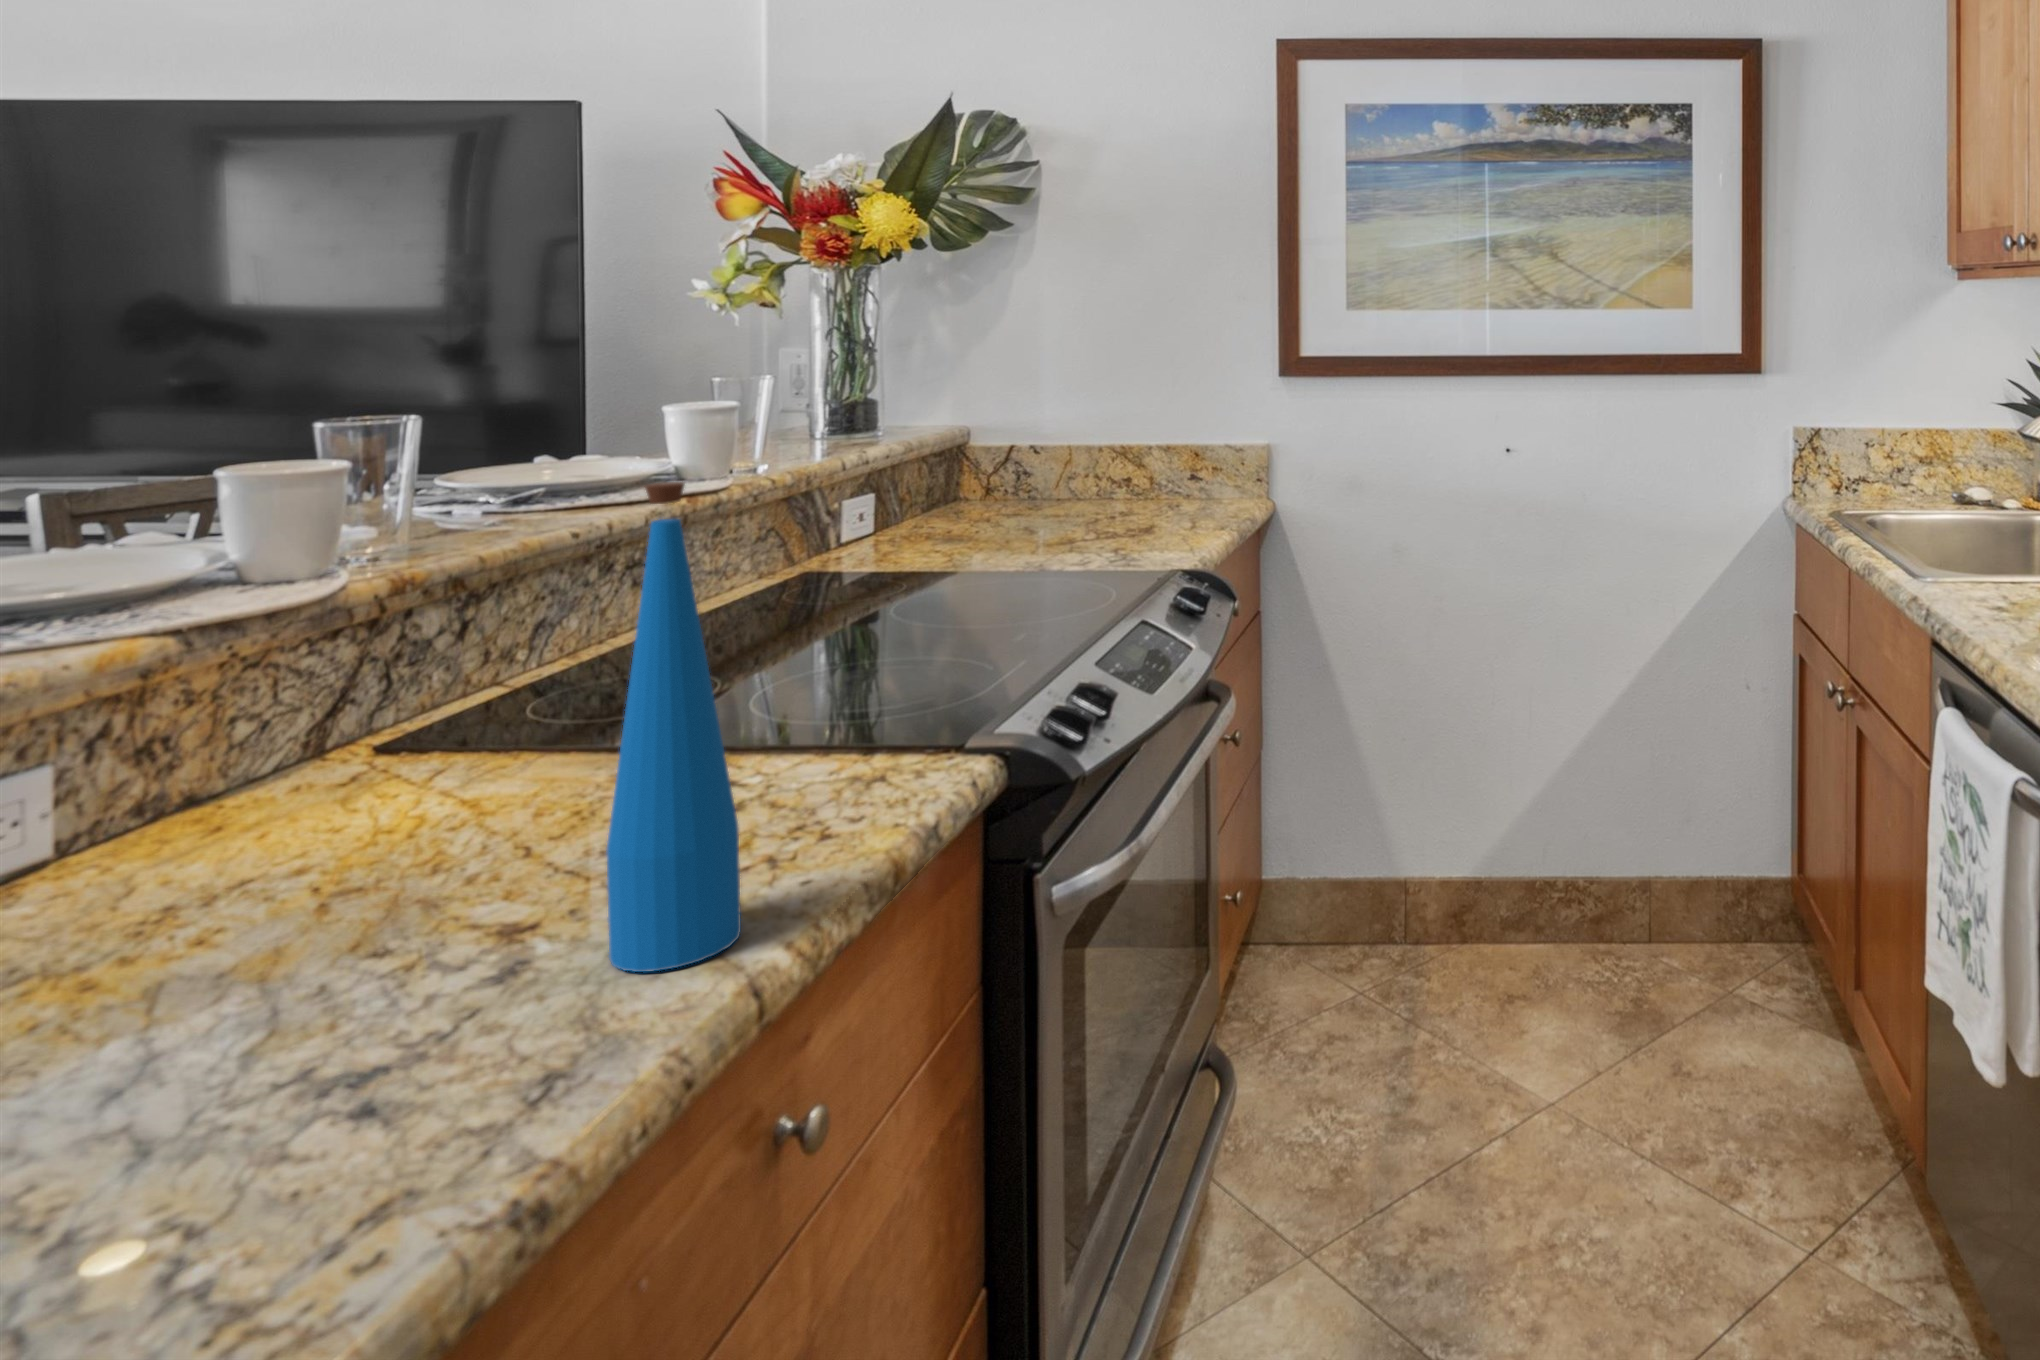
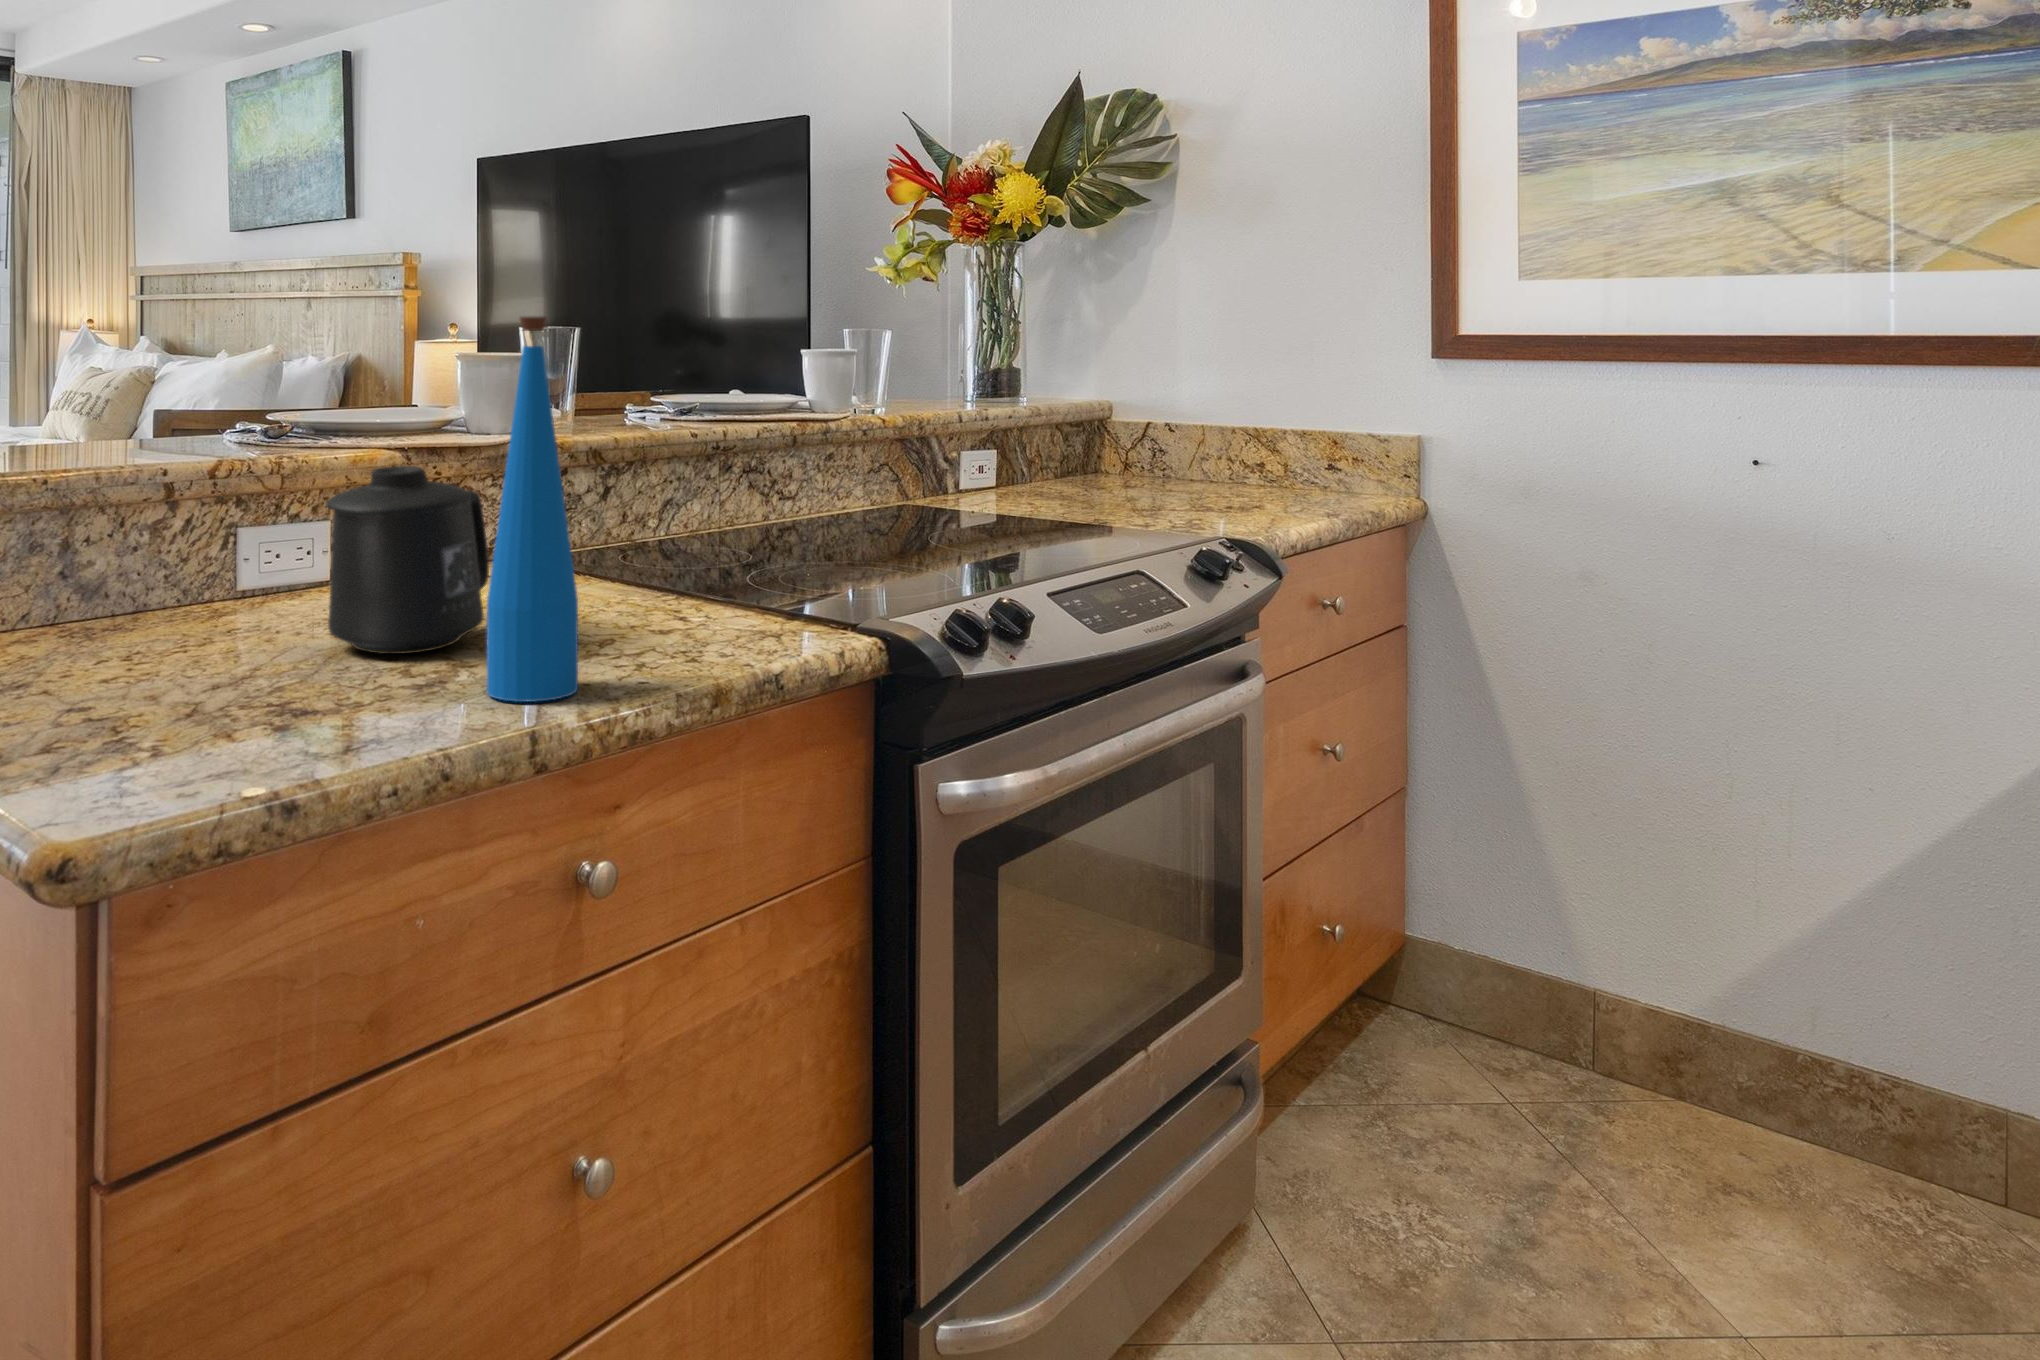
mug: none [210,680,491,960] -> present [326,466,489,654]

